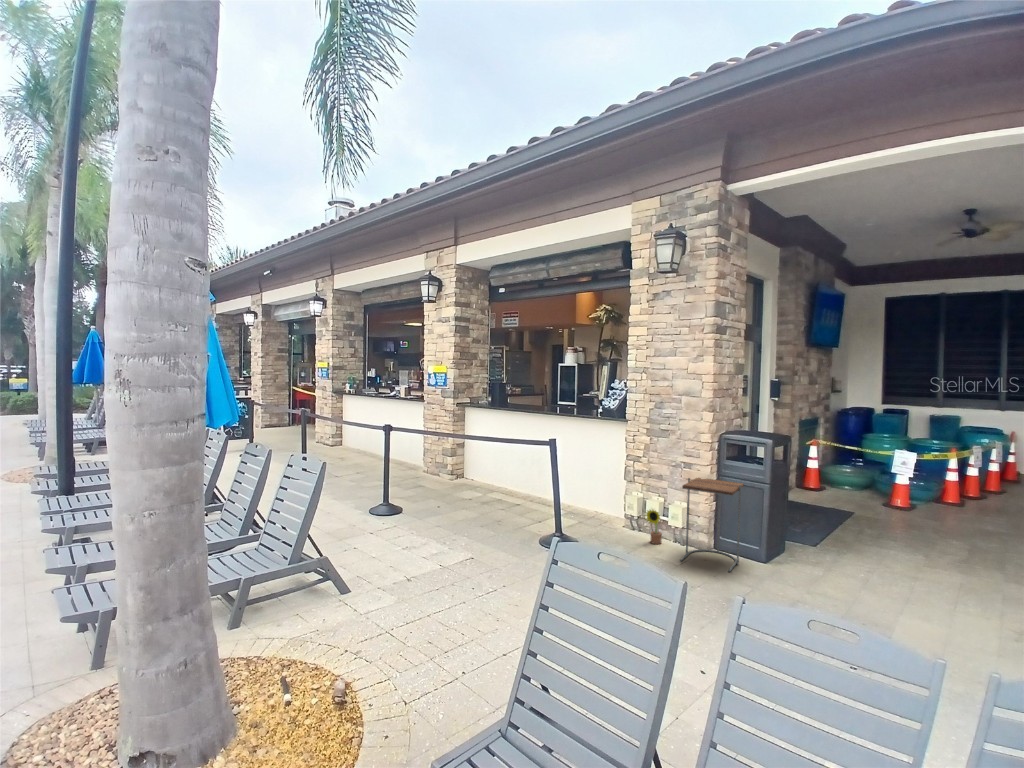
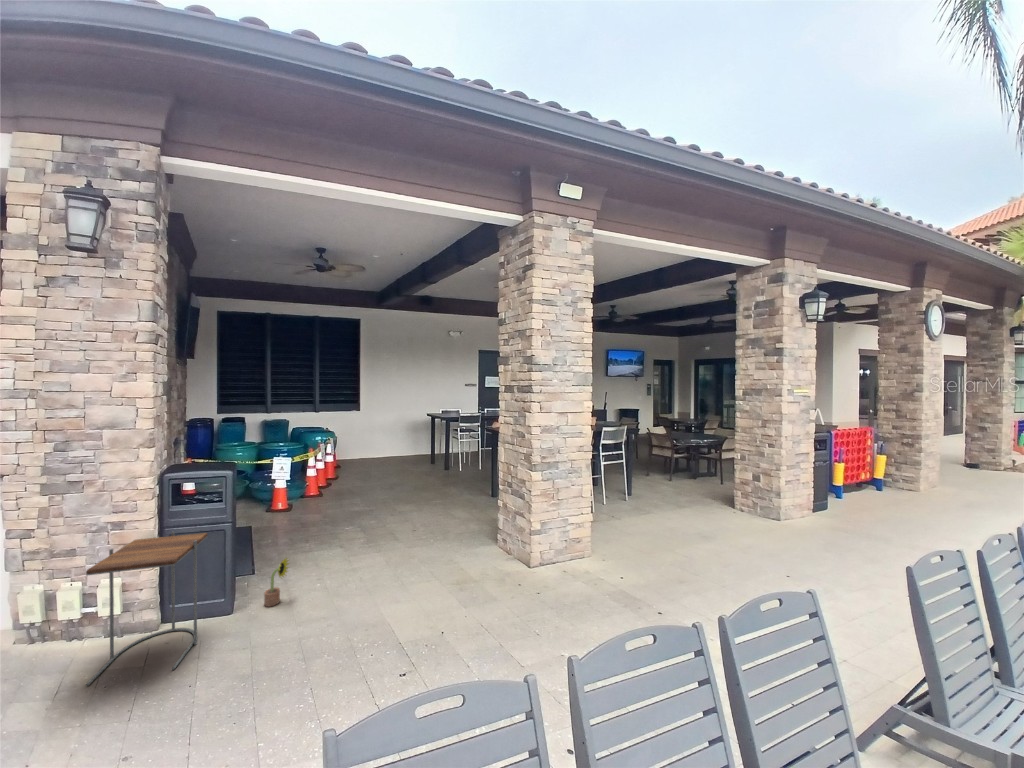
decorative plant: present [645,510,662,544] -> present [264,558,289,607]

